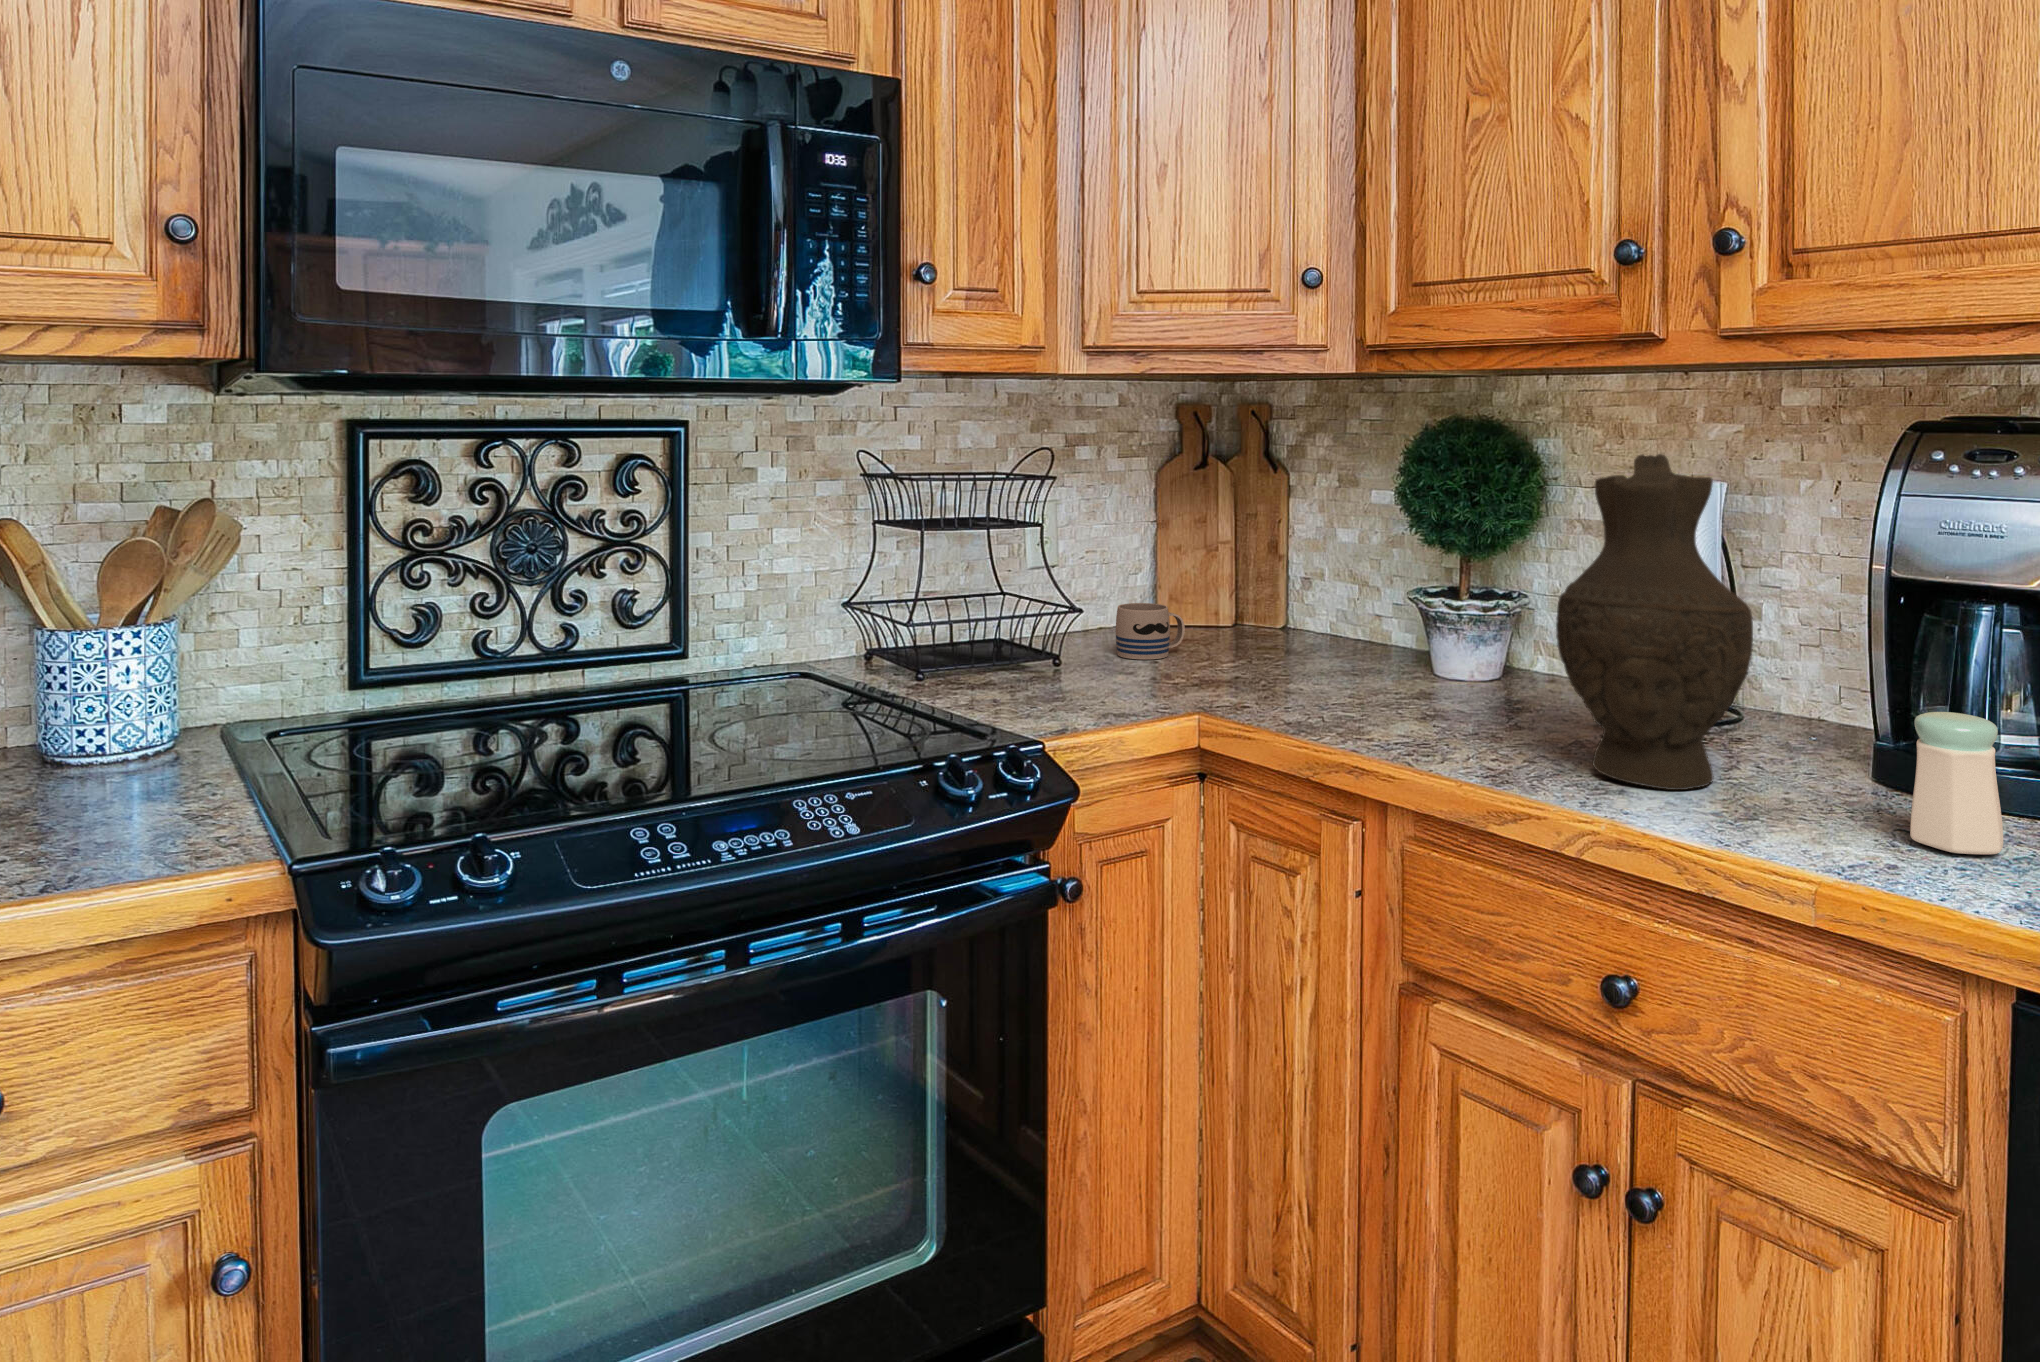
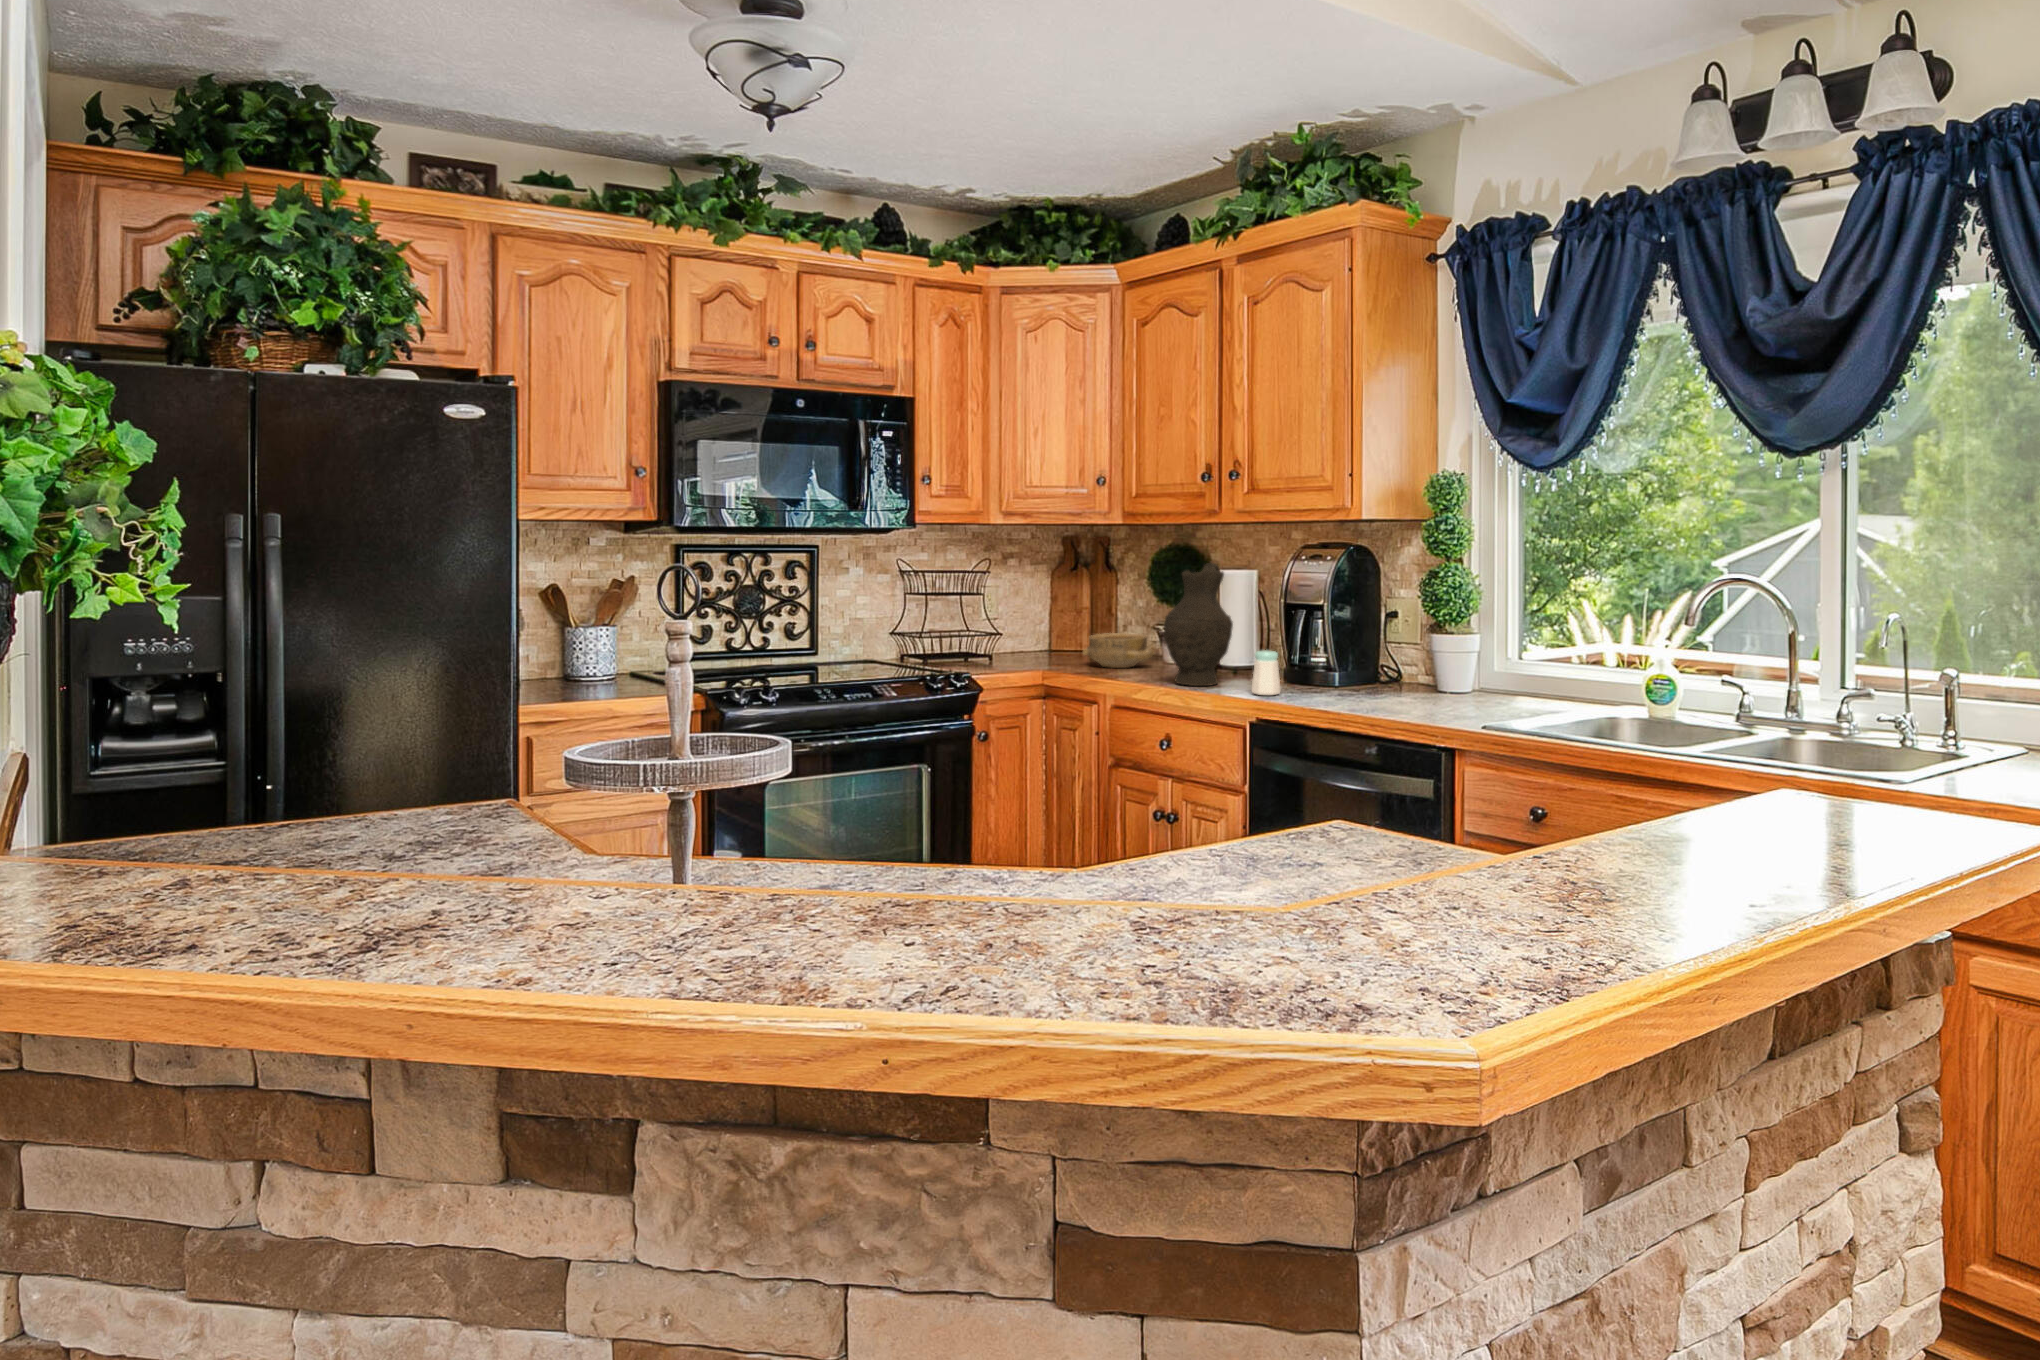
mug: present [1116,603,1185,659] -> none [1021,635,1054,660]
ceramic bowl: none [1272,607,1438,694] -> present [1083,633,1154,668]

